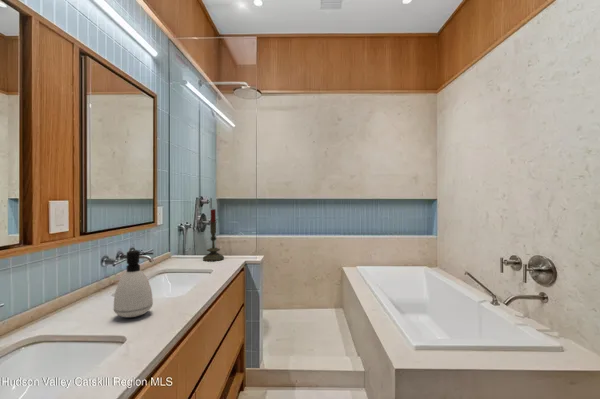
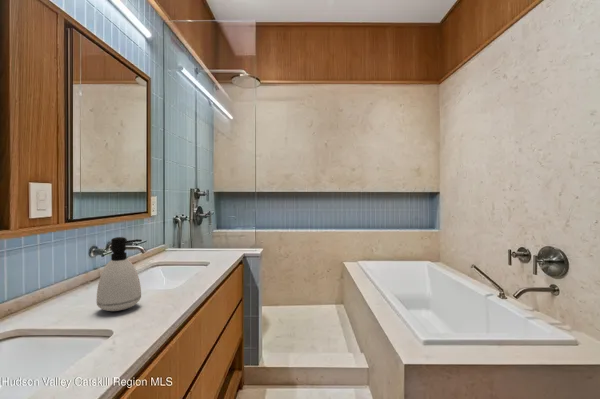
candle: present [203,209,224,261] -> none [200,199,222,254]

